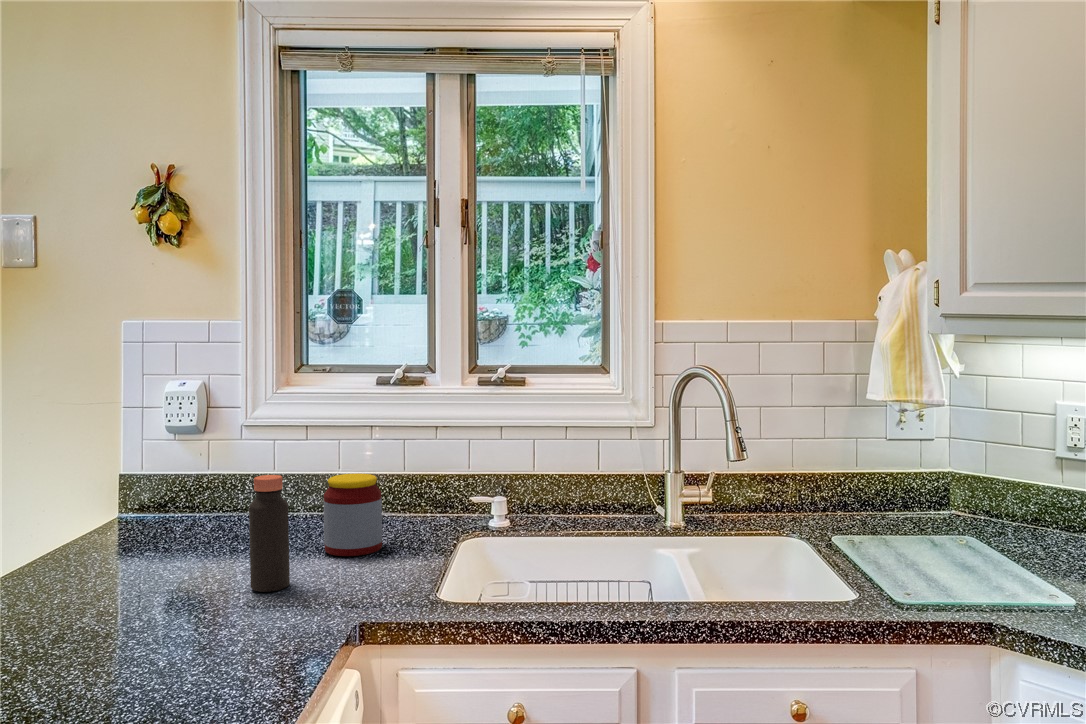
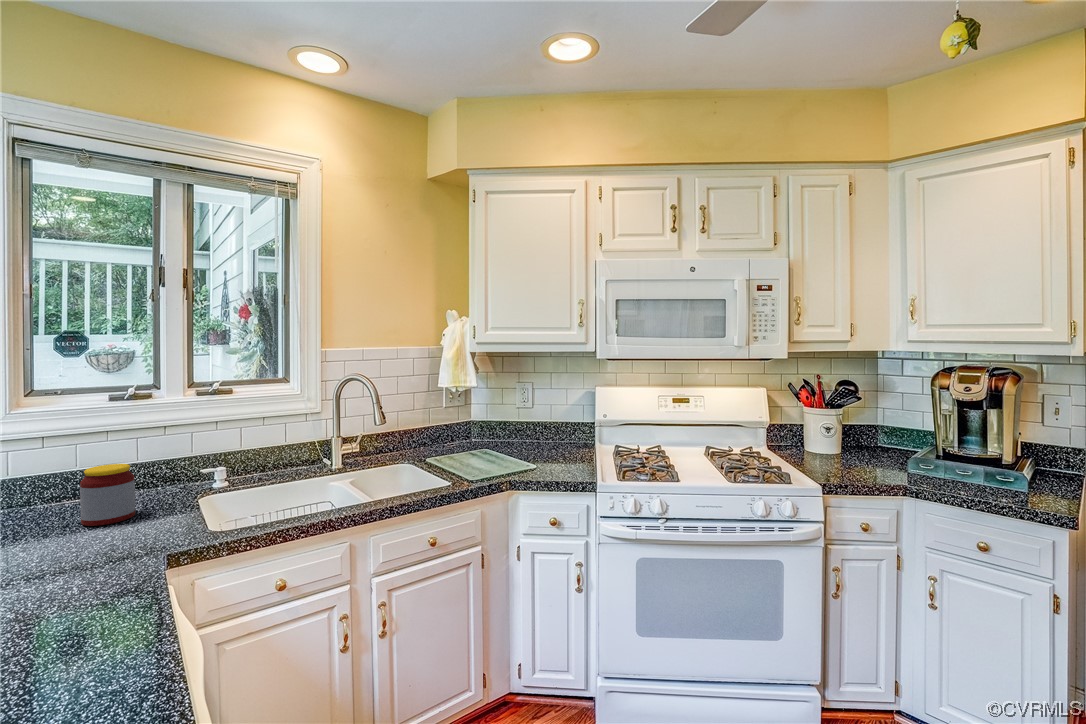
bottle: present [249,475,290,592] -> none [30,470,72,561]

